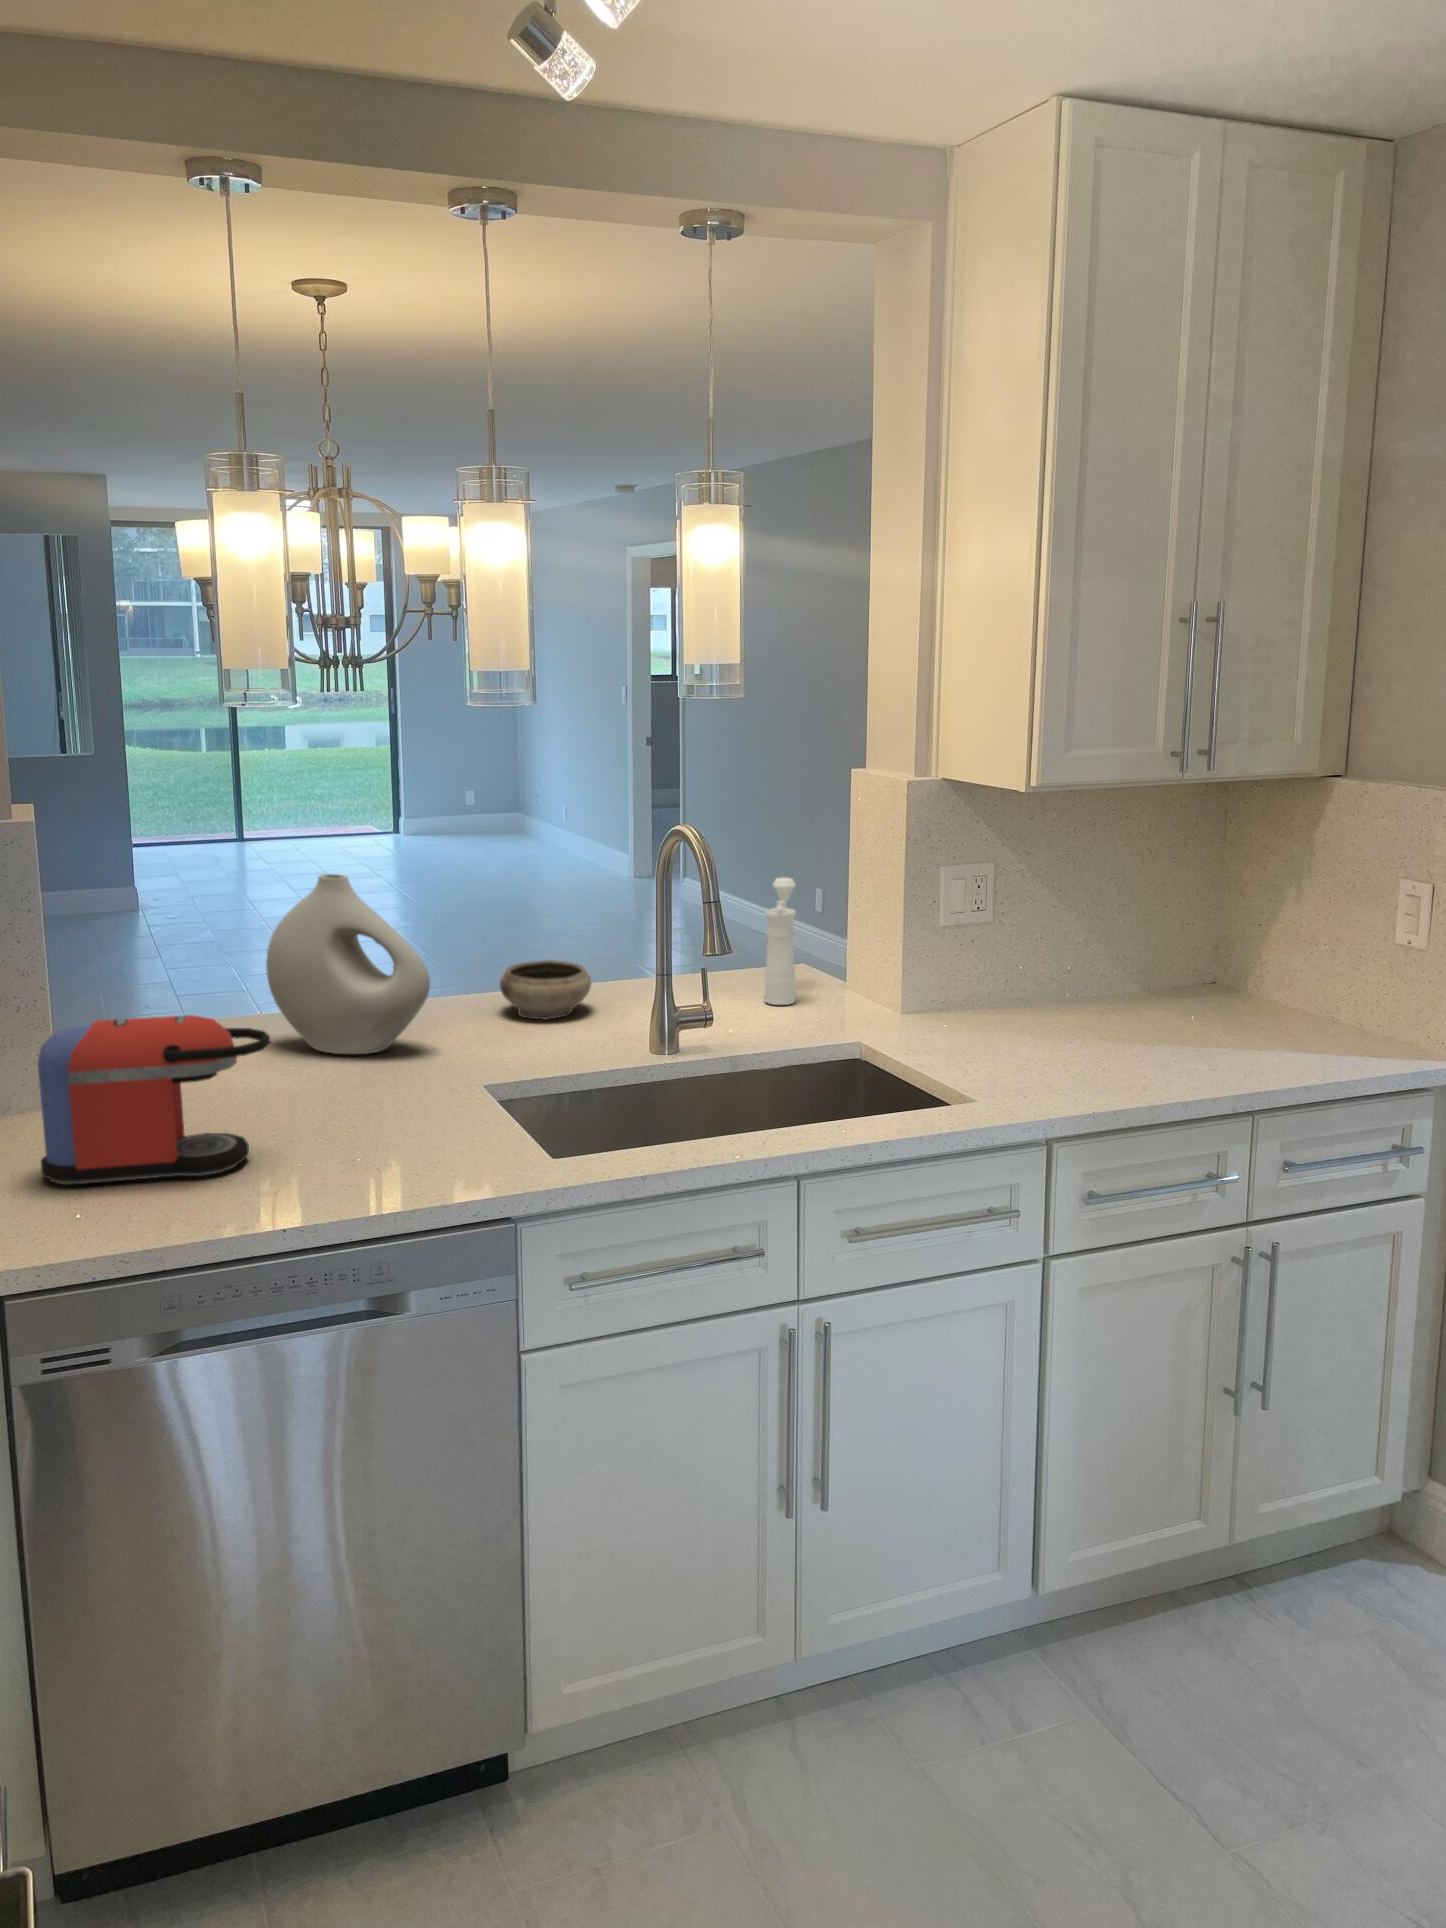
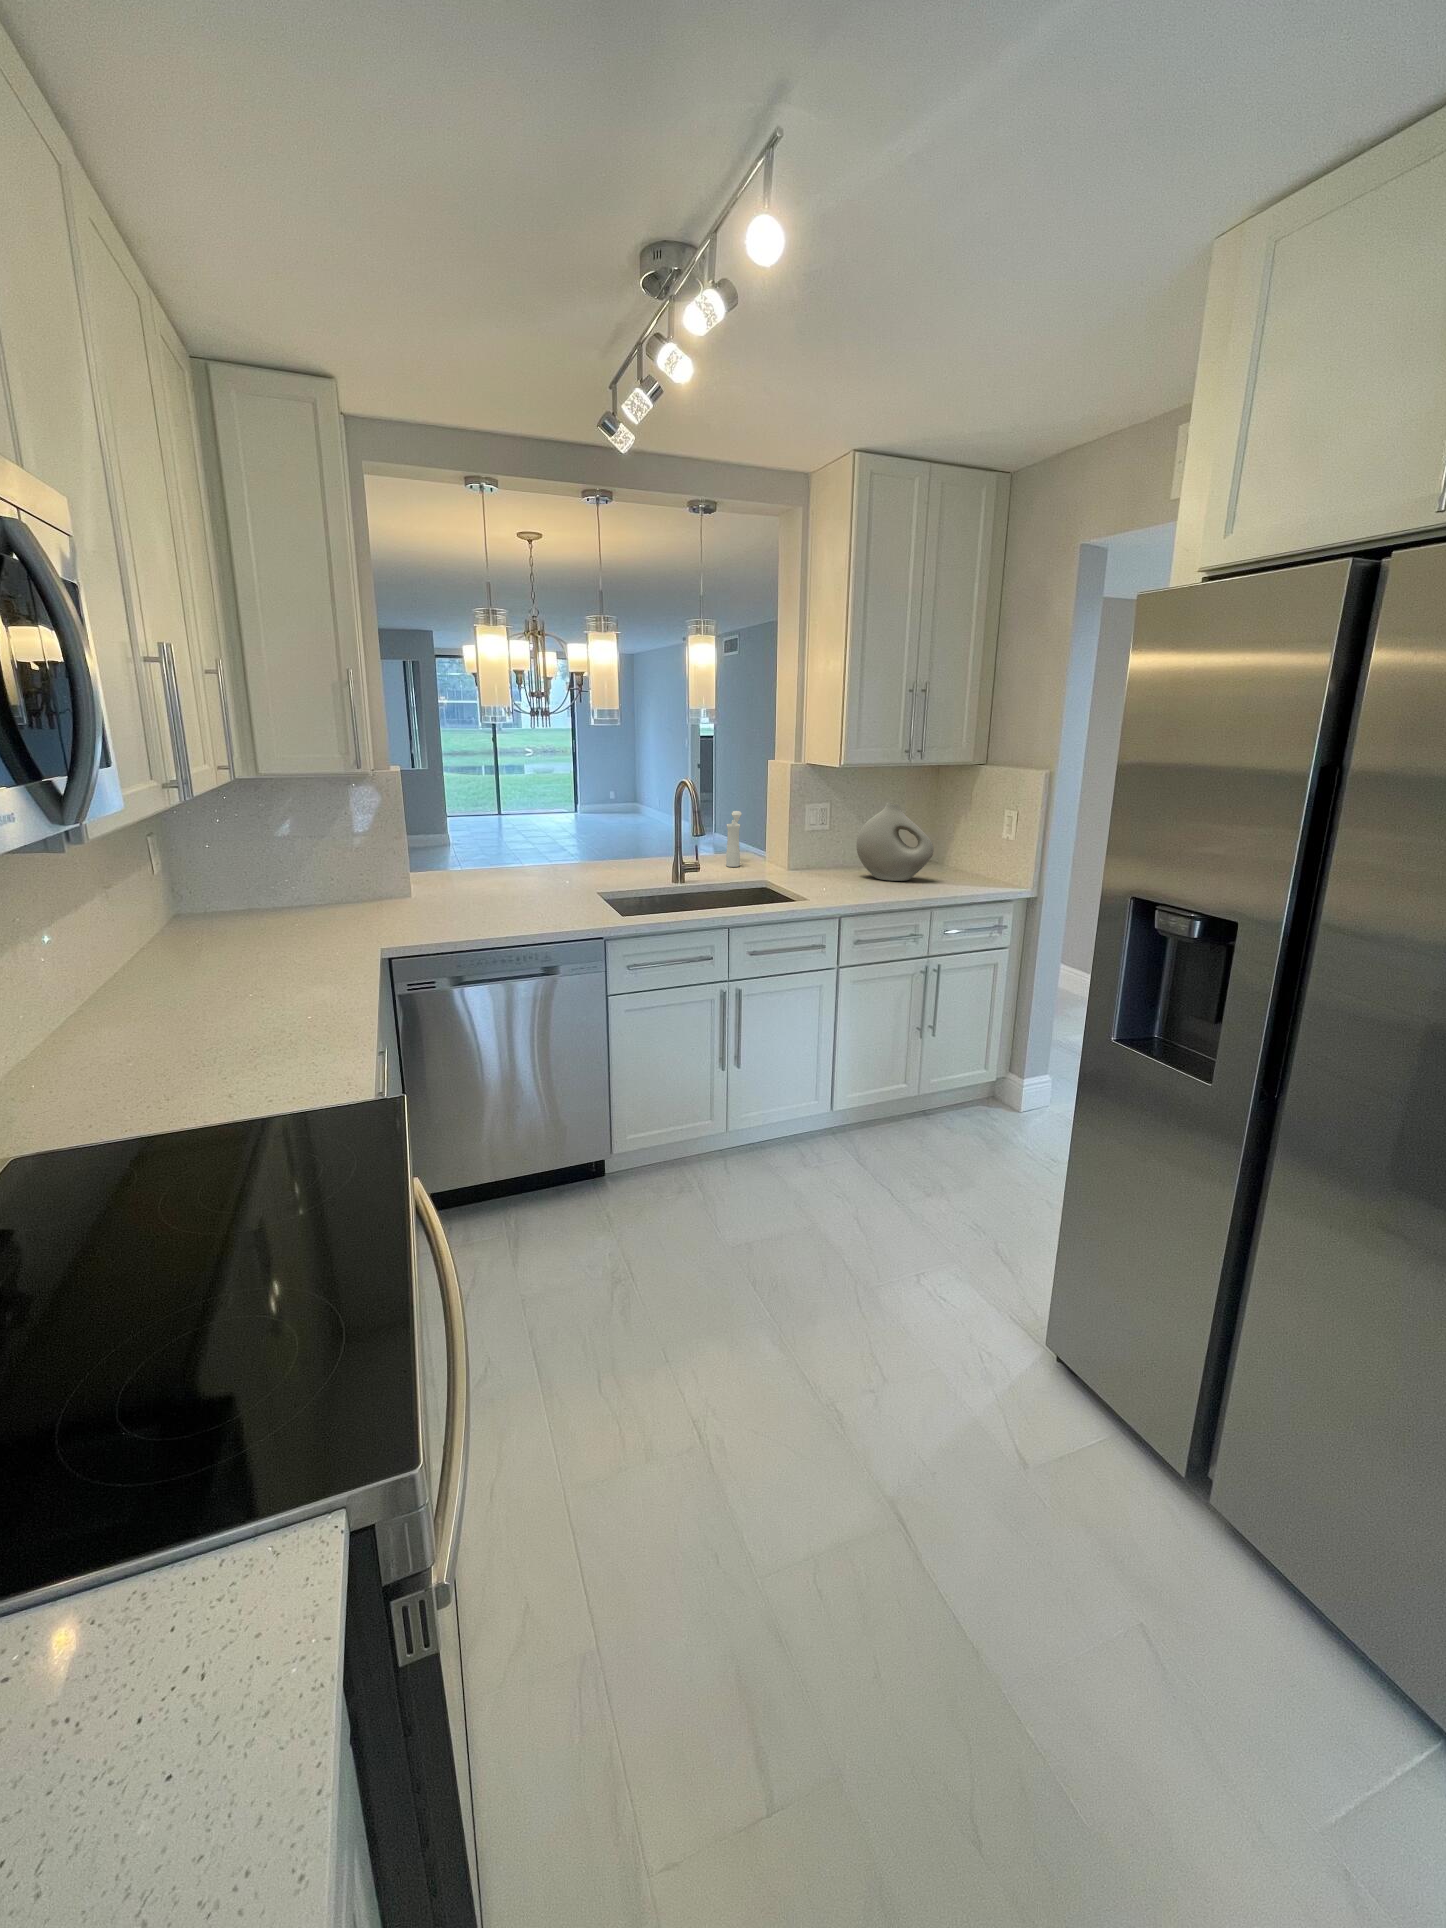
vase: present [266,874,430,1054] -> present [857,803,934,881]
ceramic bowl: present [500,960,591,1020] -> none [608,846,649,870]
coffee maker: present [38,1015,270,1184] -> none [407,851,504,920]

